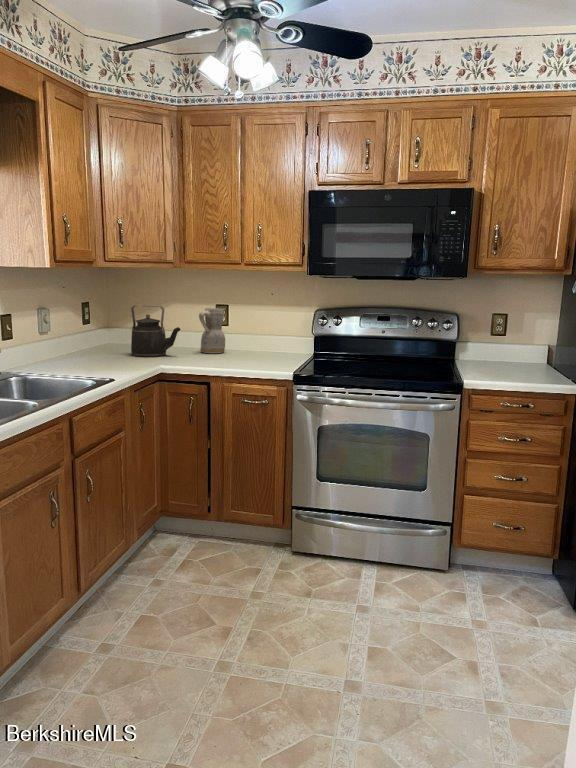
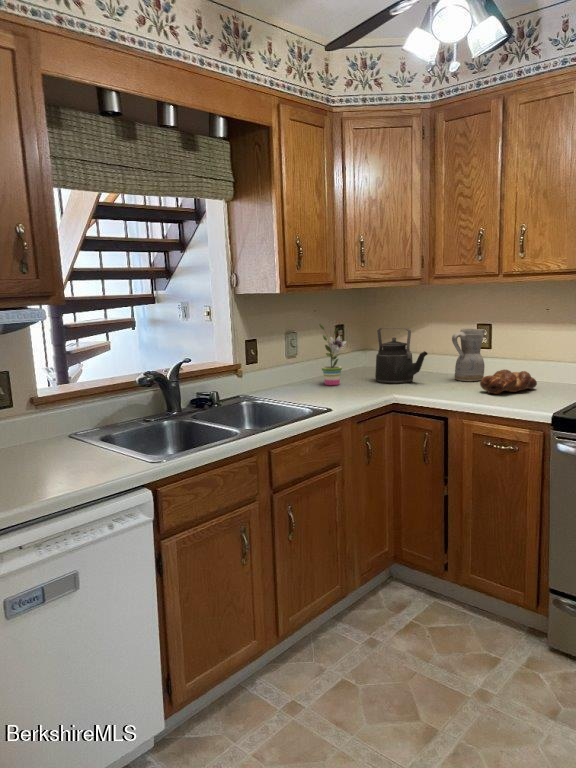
potted plant: none [78,300,107,360] -> present [319,324,346,385]
bread loaf: none [229,342,270,362] -> present [480,370,537,394]

